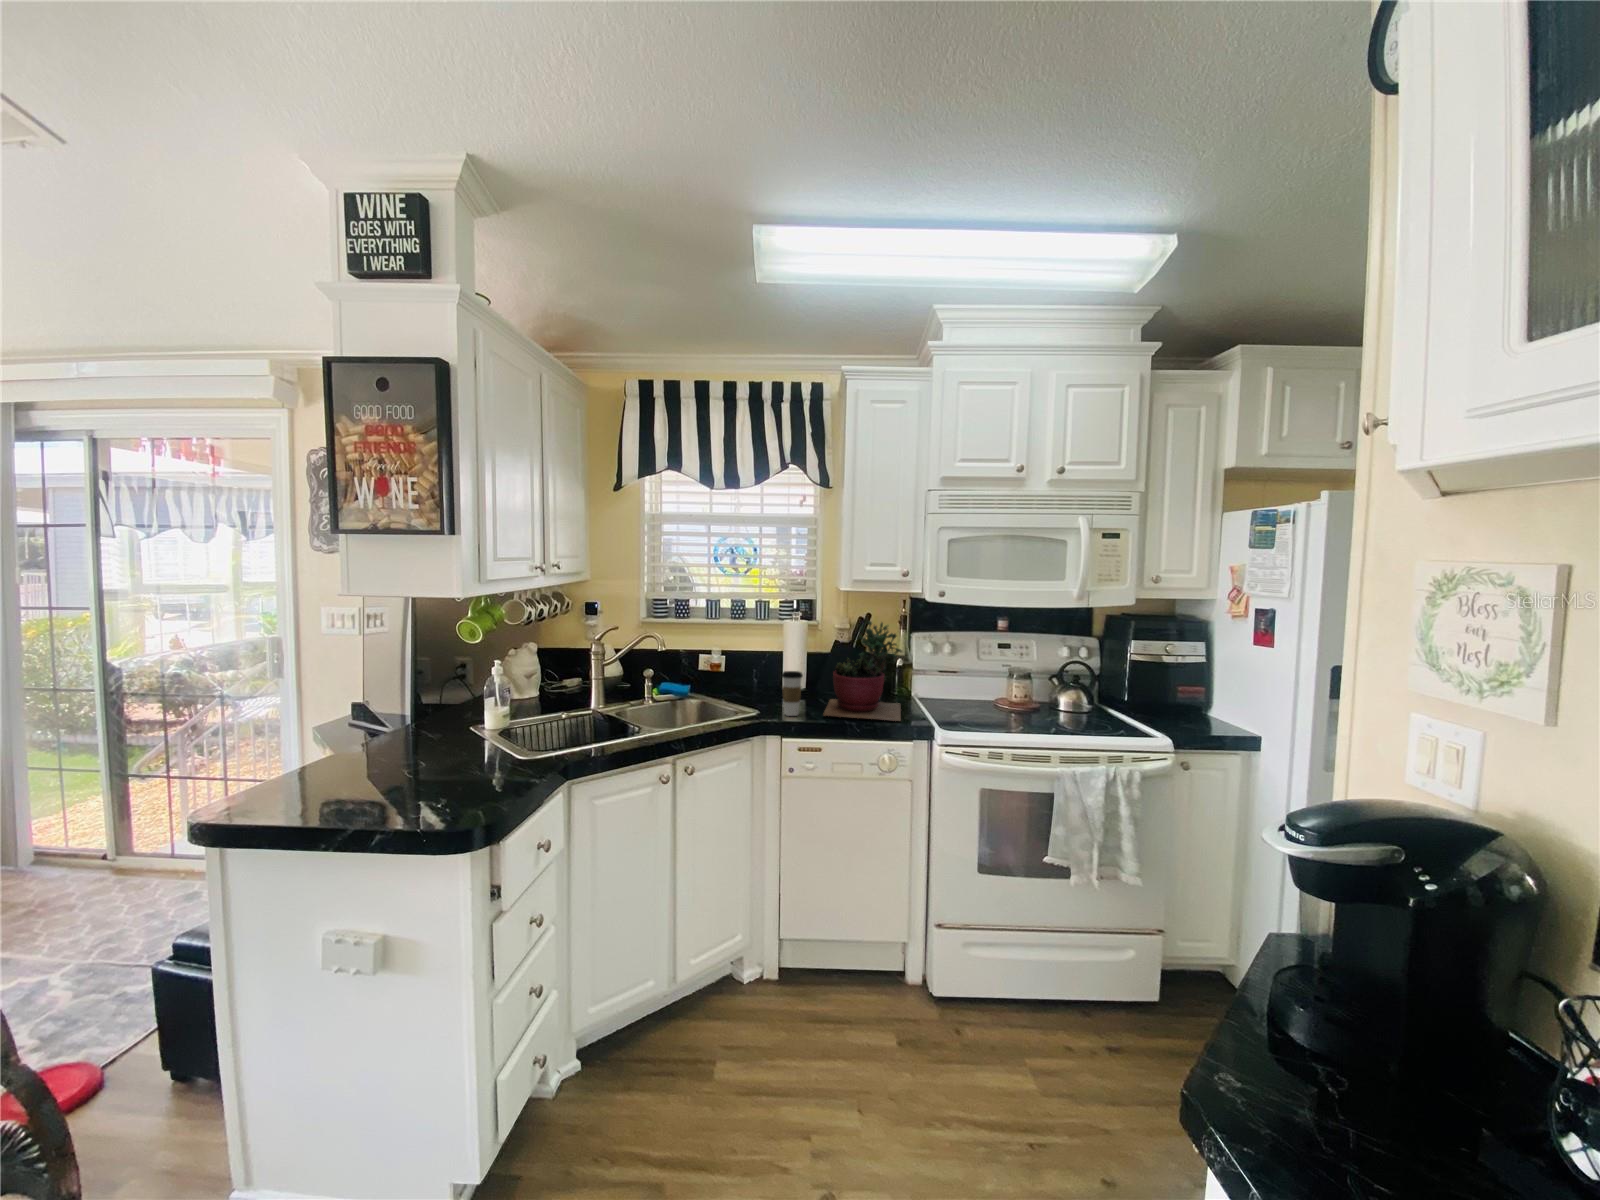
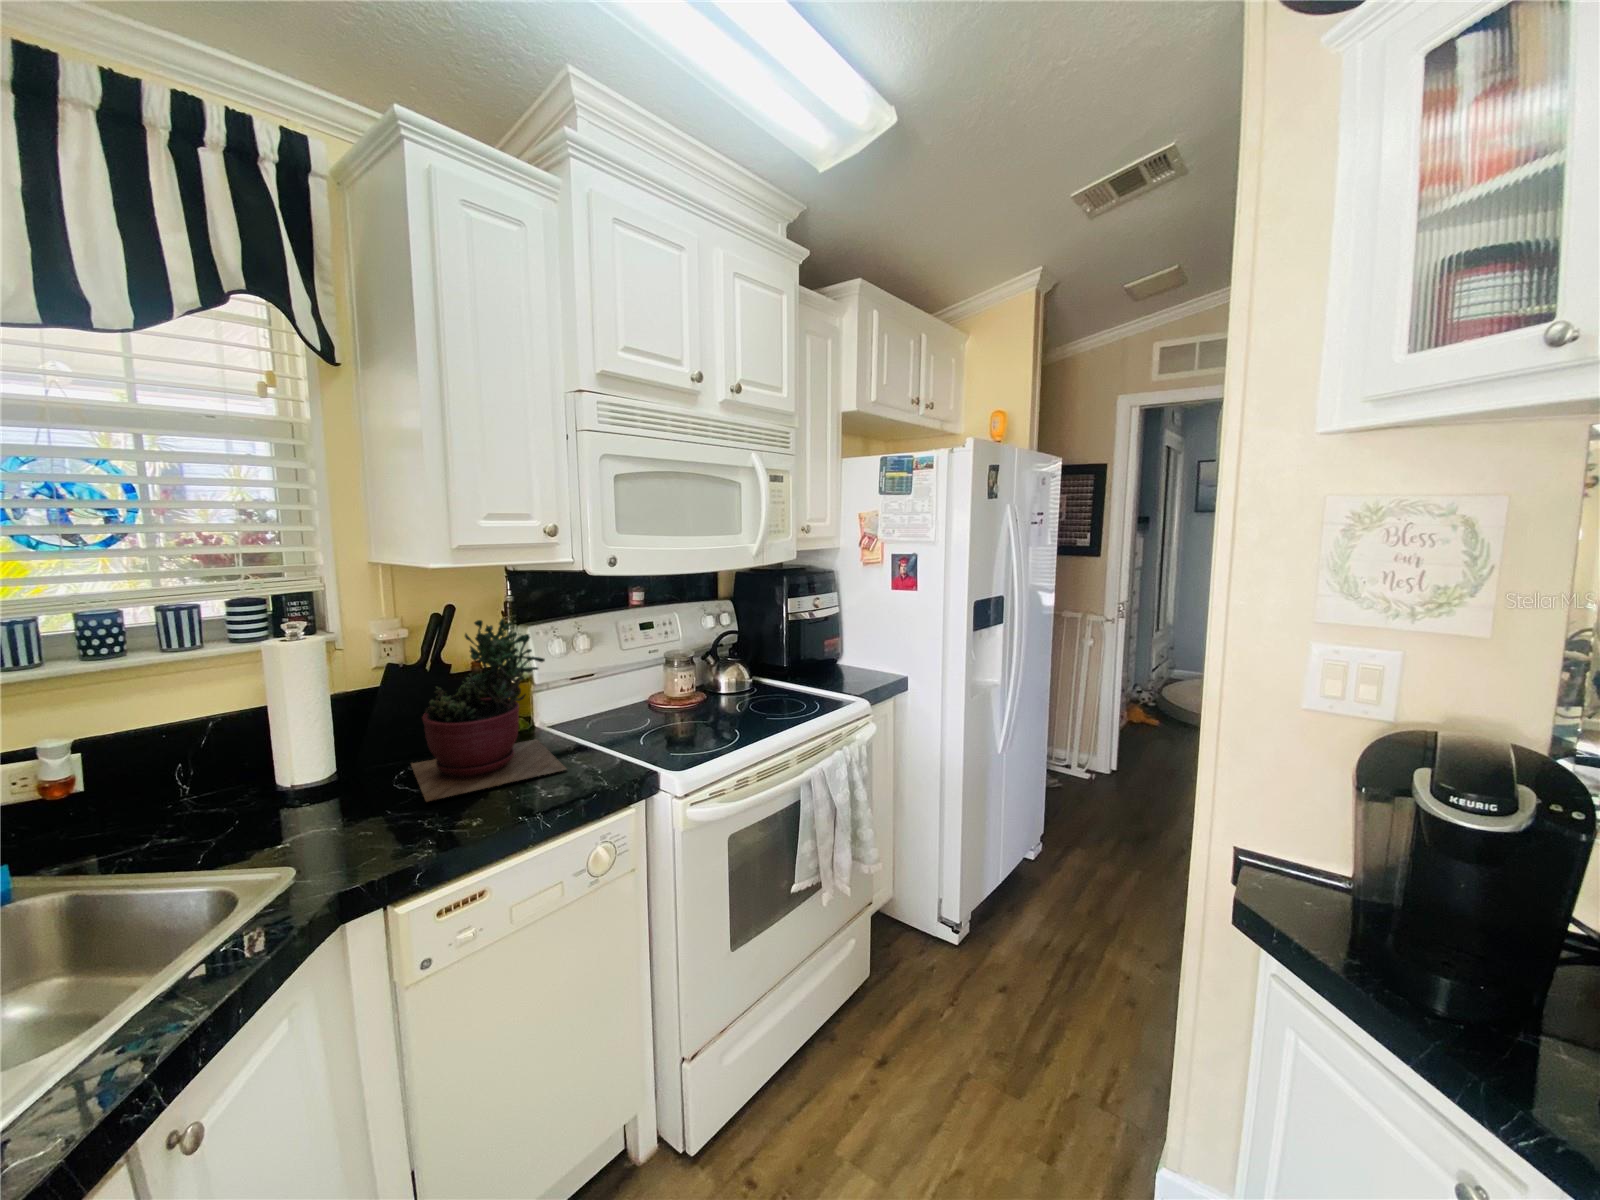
coffee cup: present [781,671,803,716] -> none [319,735,371,826]

